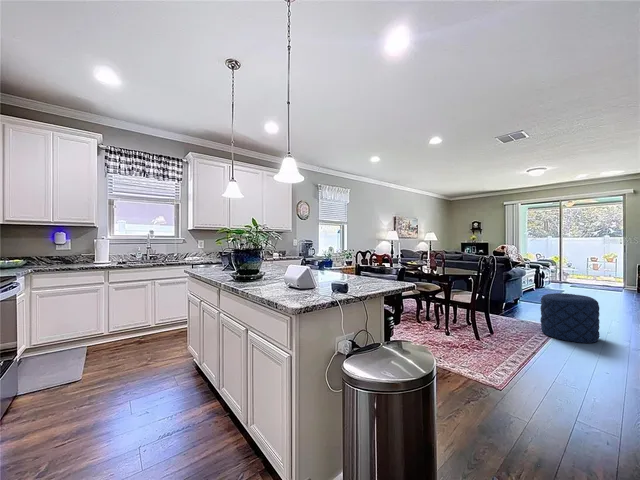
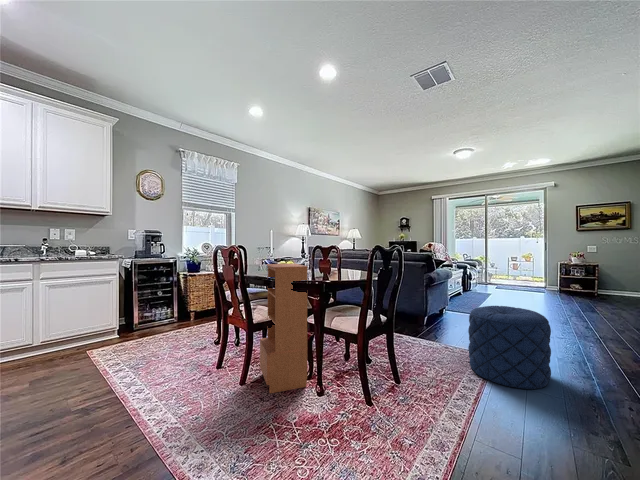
bookcase: none [404,264,437,335] -> present [260,264,308,393]

